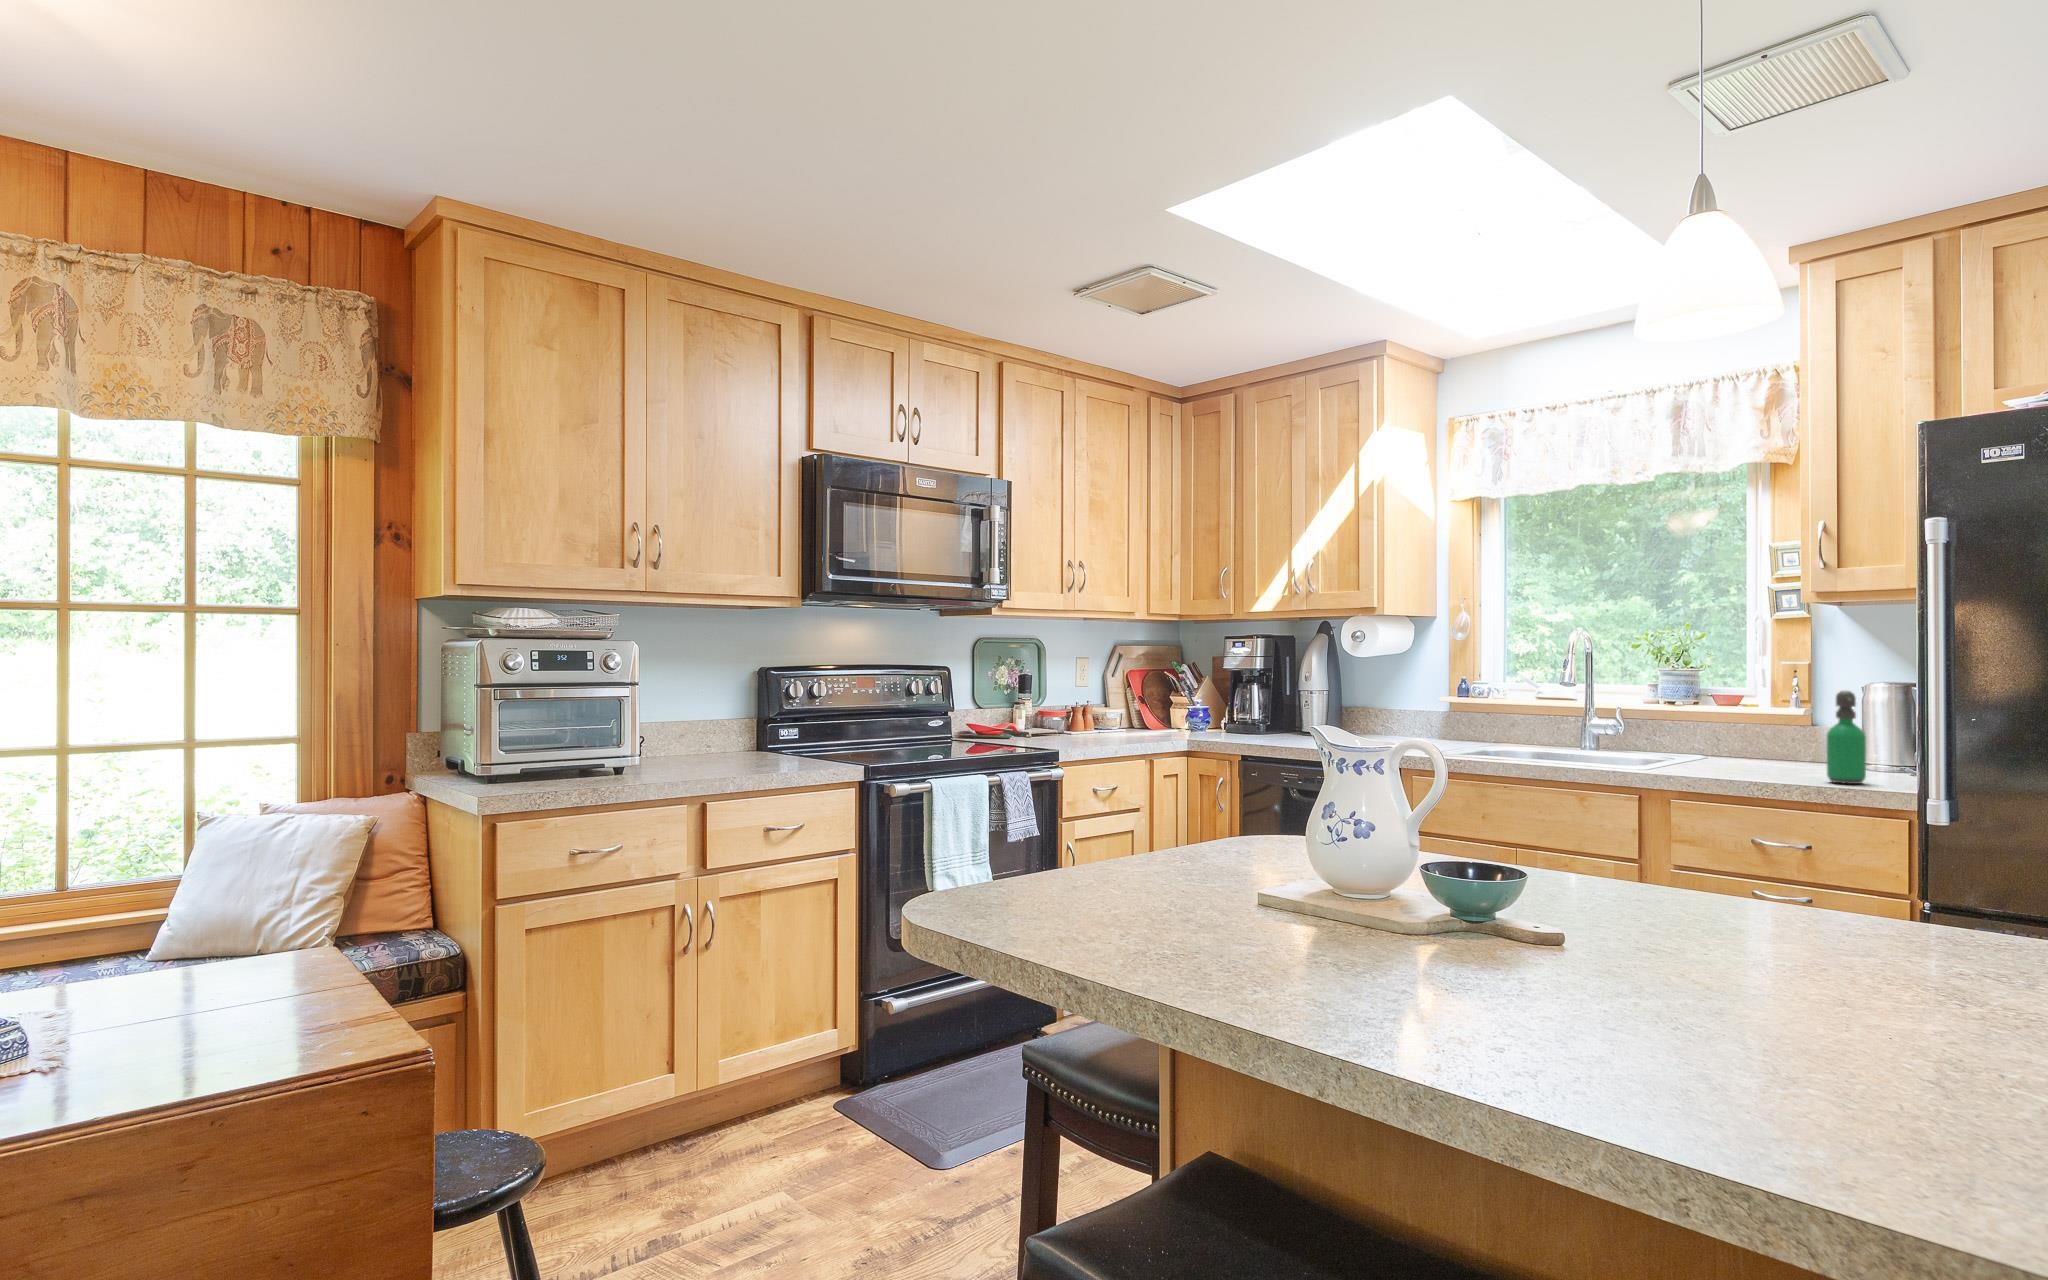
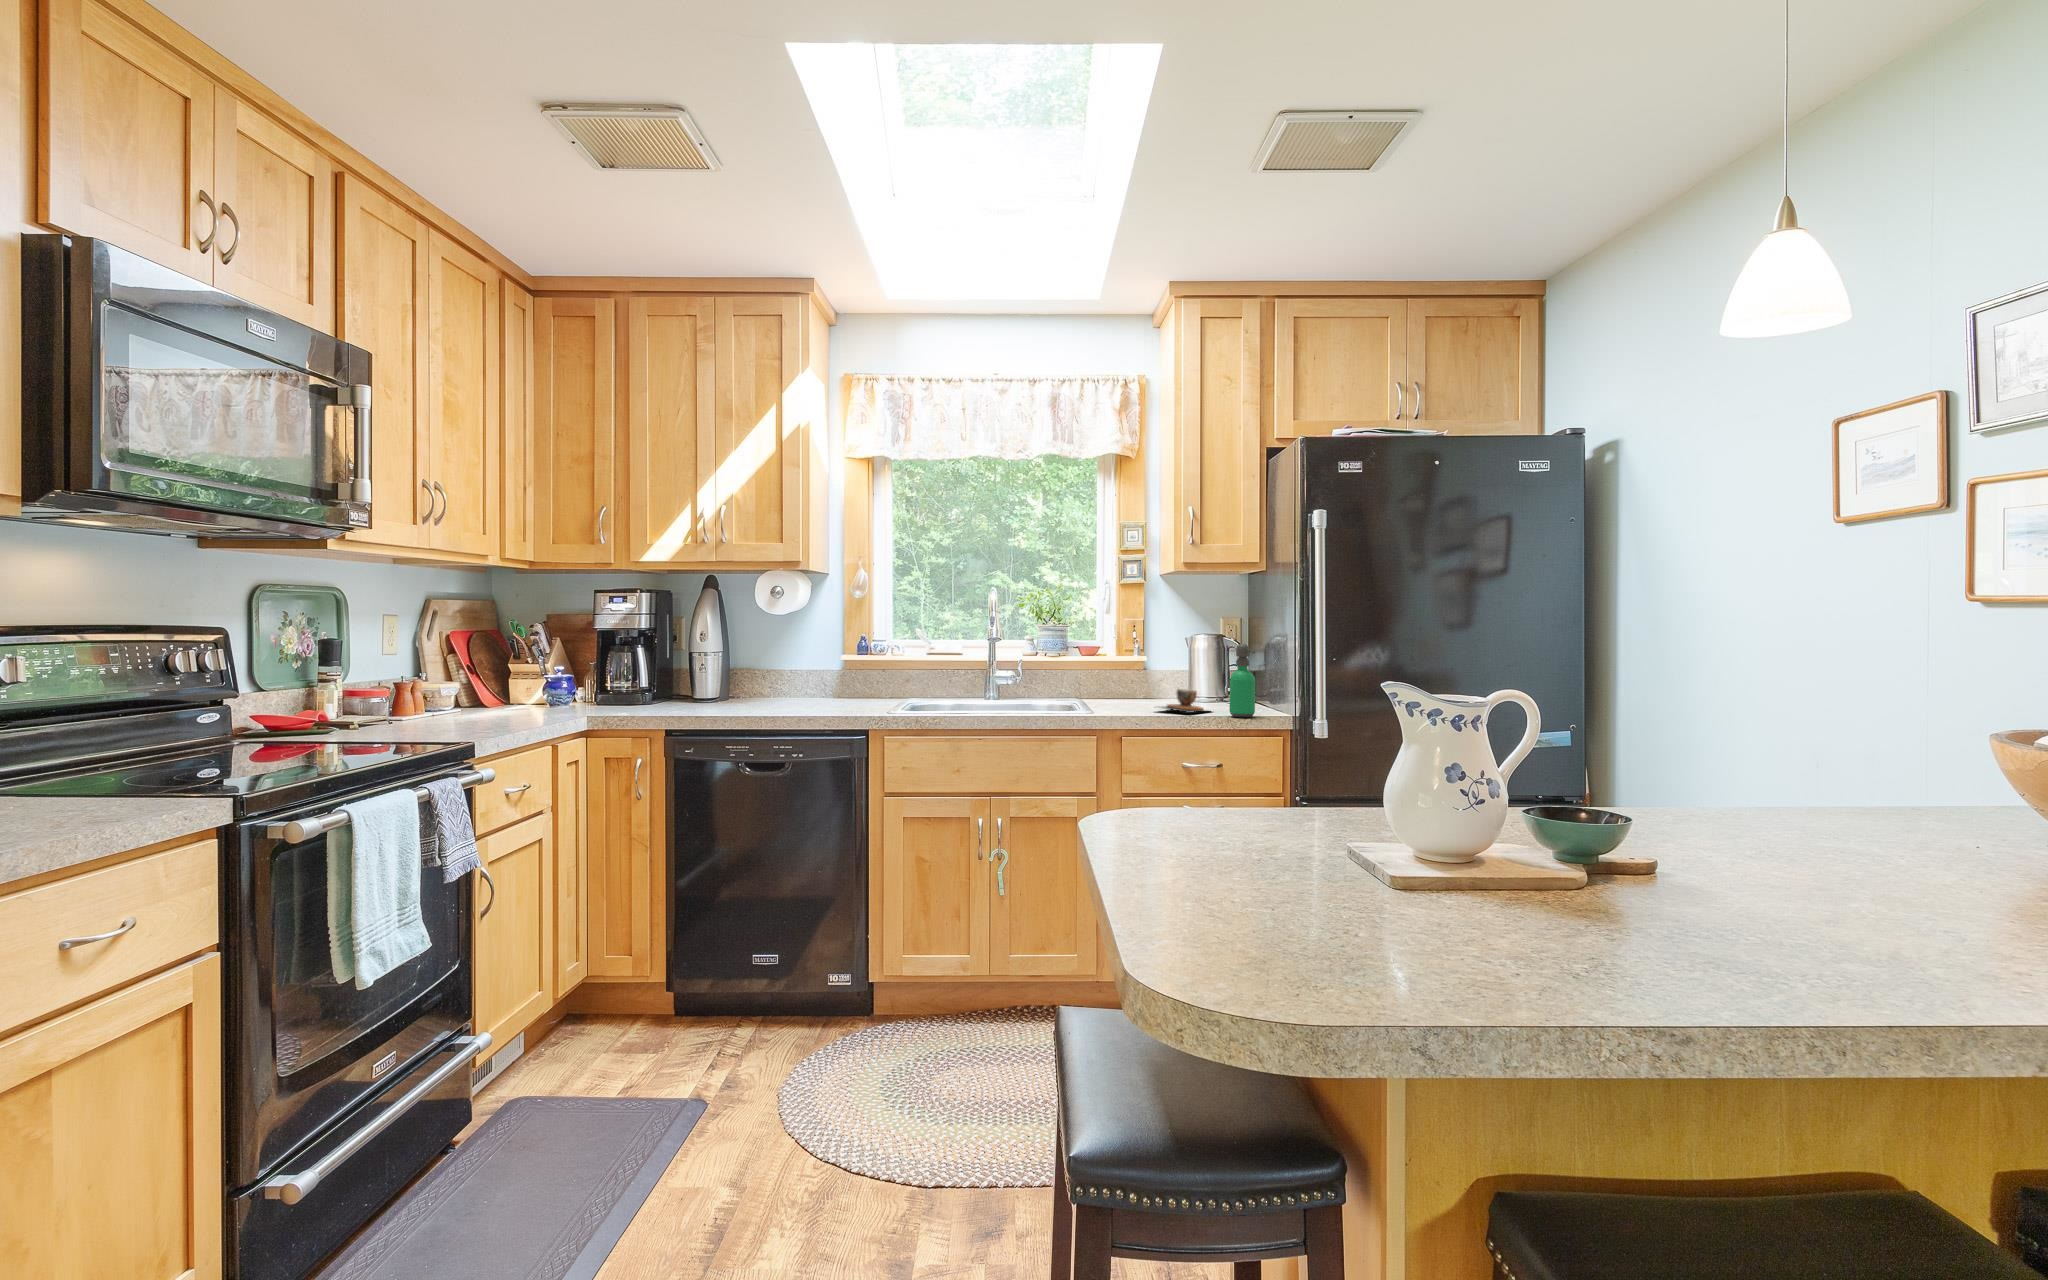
teacup: none [1743,745,1833,776] -> present [1163,689,1206,712]

